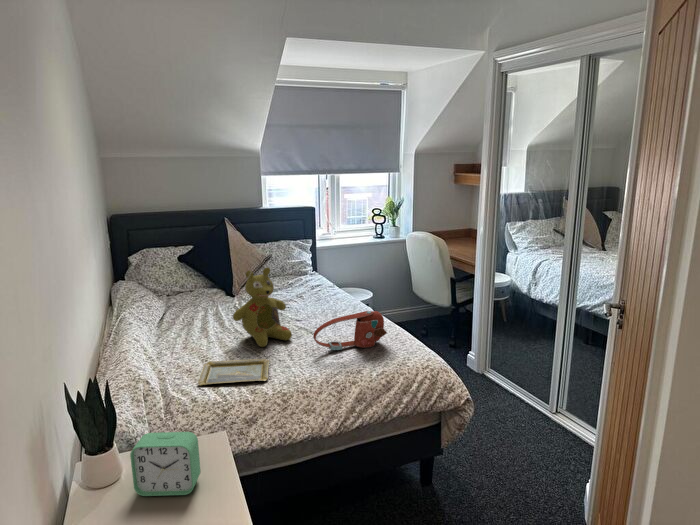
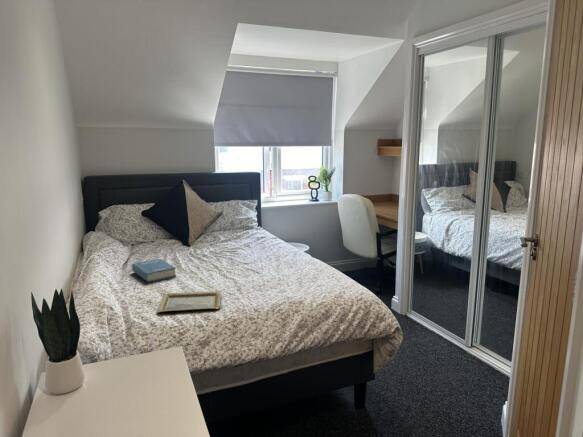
stuffed bear: present [233,268,292,347] -> none [189,214,241,283]
handbag: present [313,311,387,350] -> none [260,251,325,285]
hardback book: none [168,316,219,346] -> present [132,259,176,282]
alarm clock: present [130,432,201,496] -> none [91,343,158,403]

